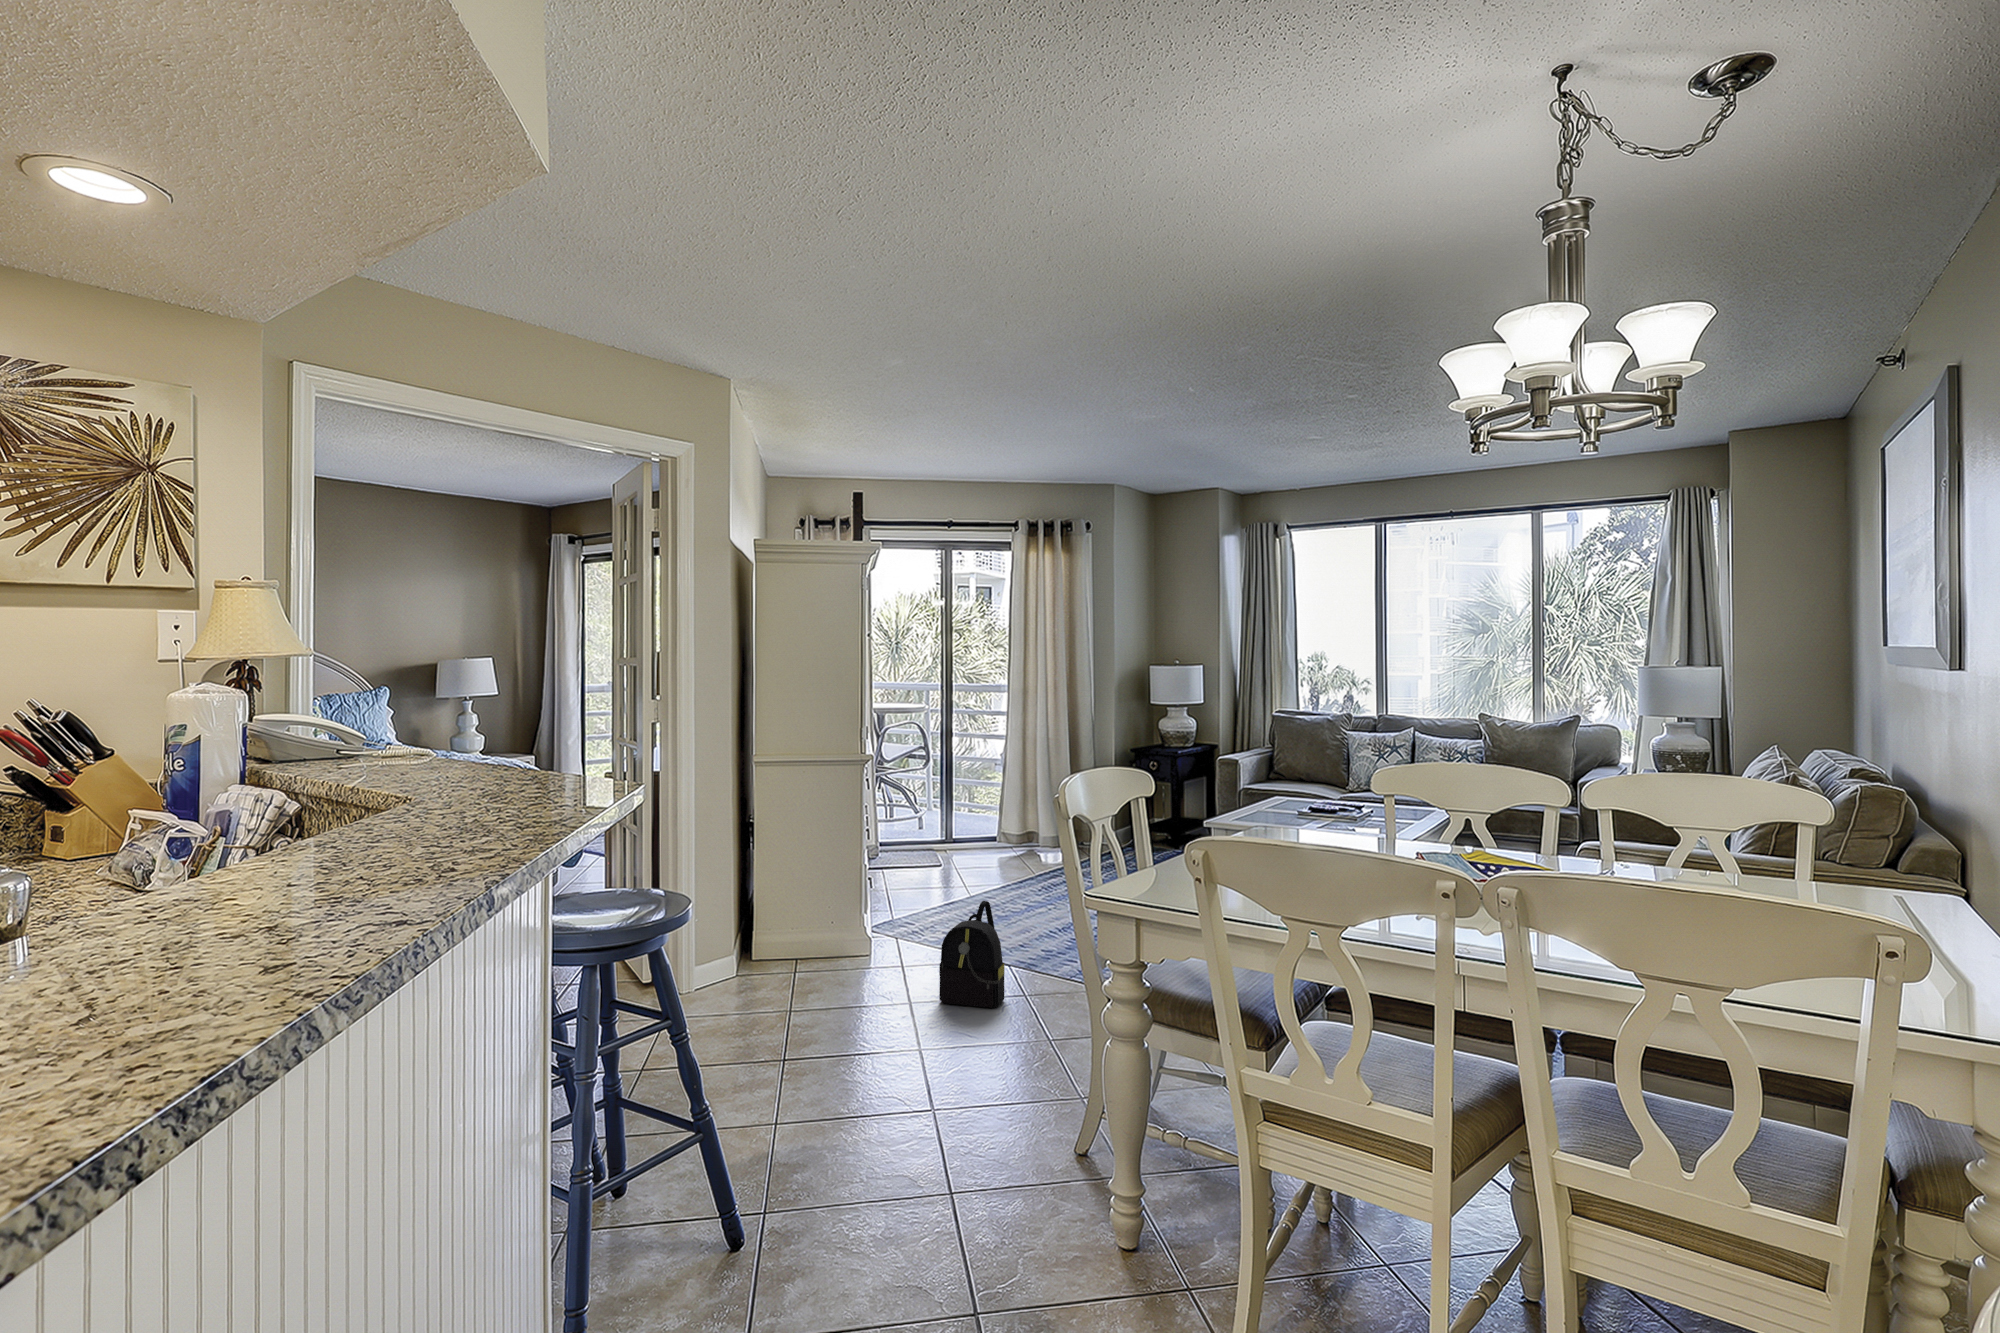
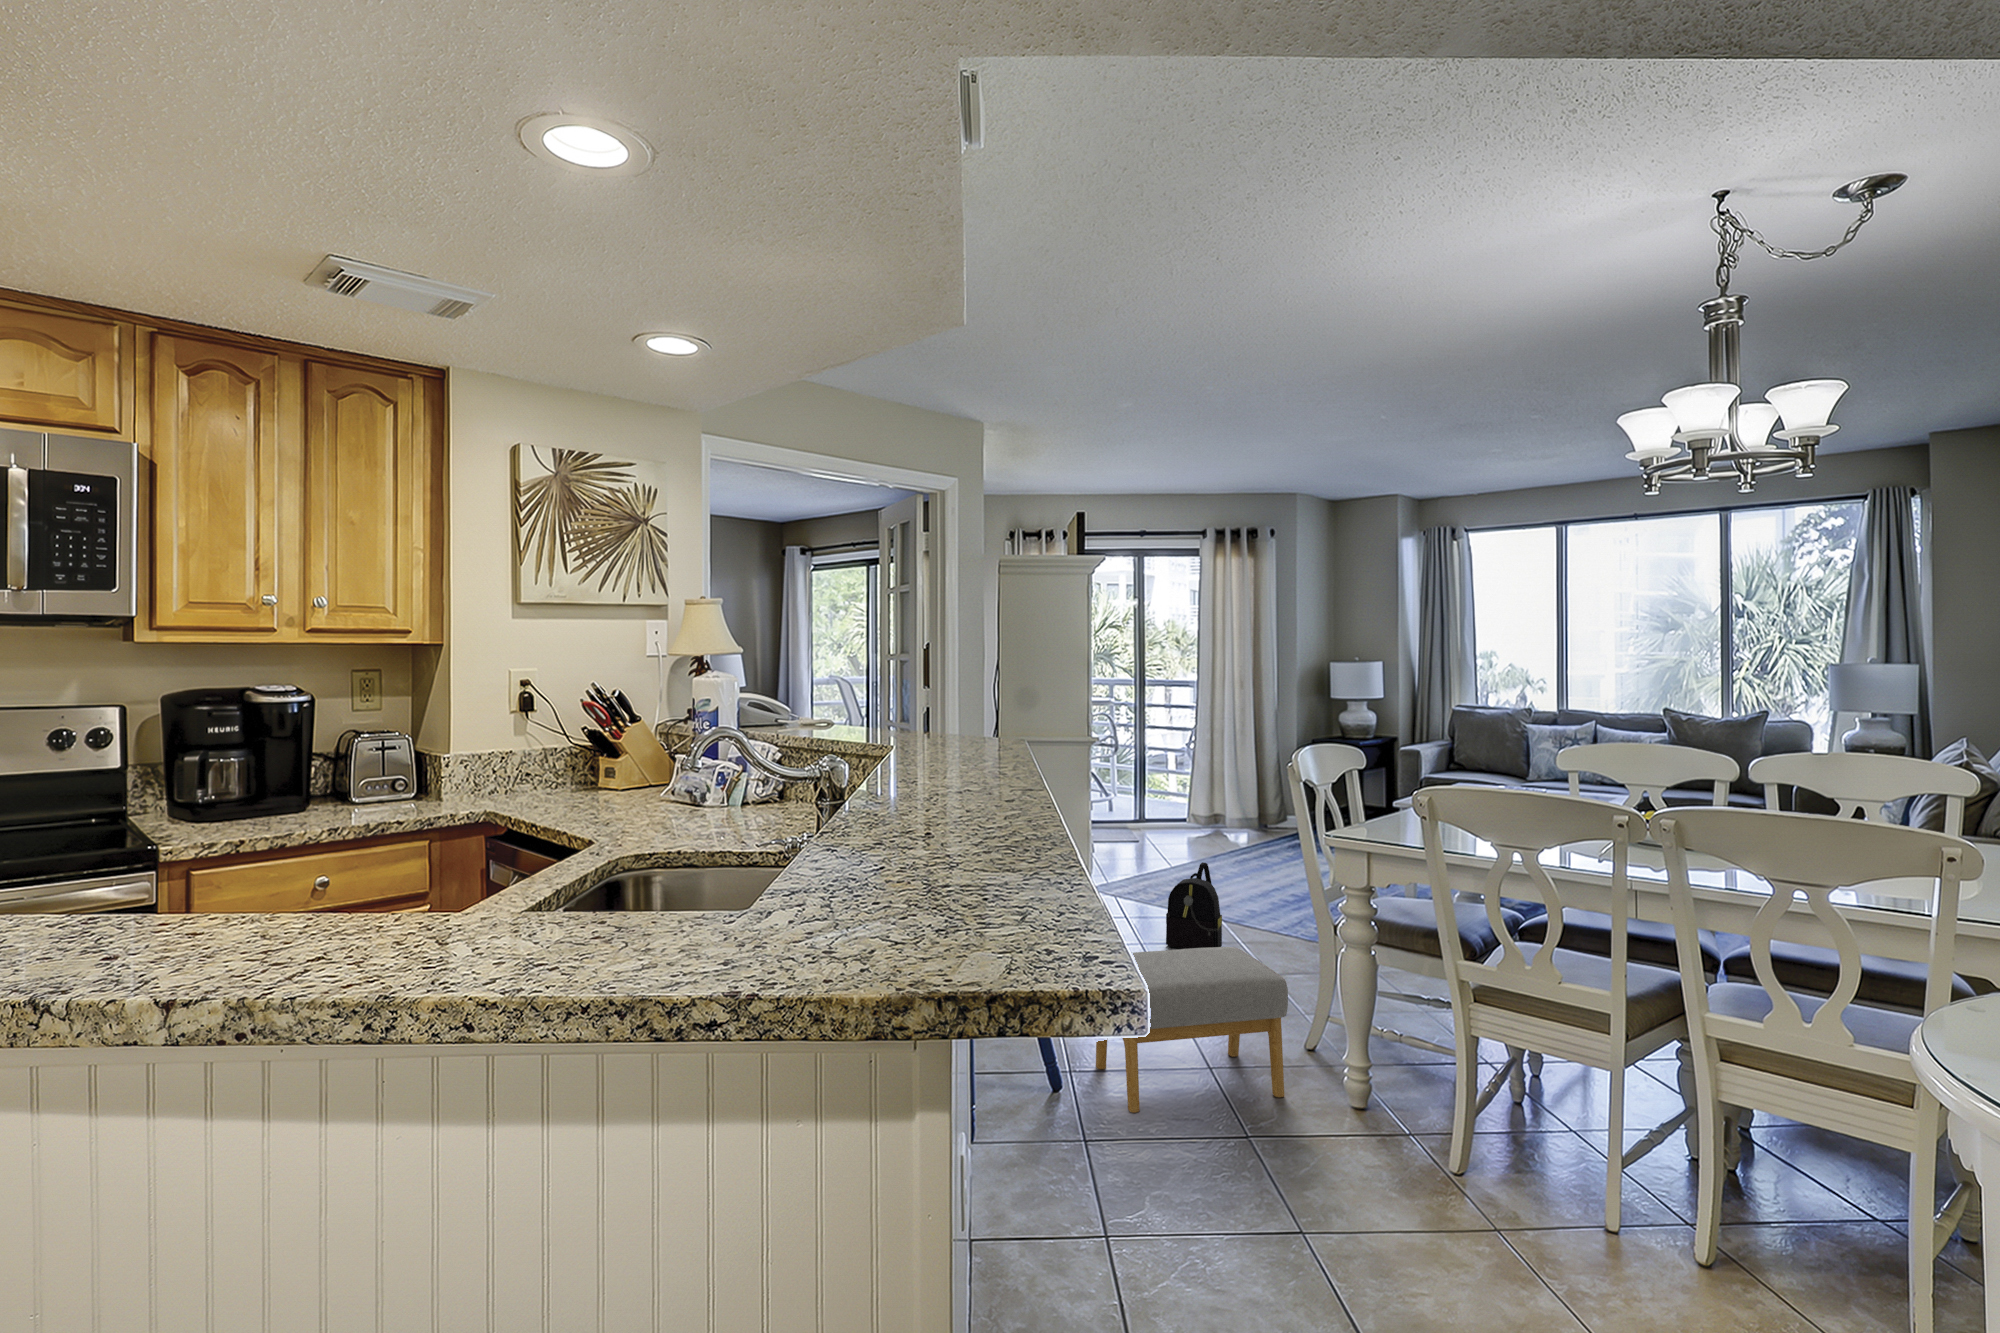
footstool: none [796,1028,1042,1277] -> present [1096,947,1288,1113]

